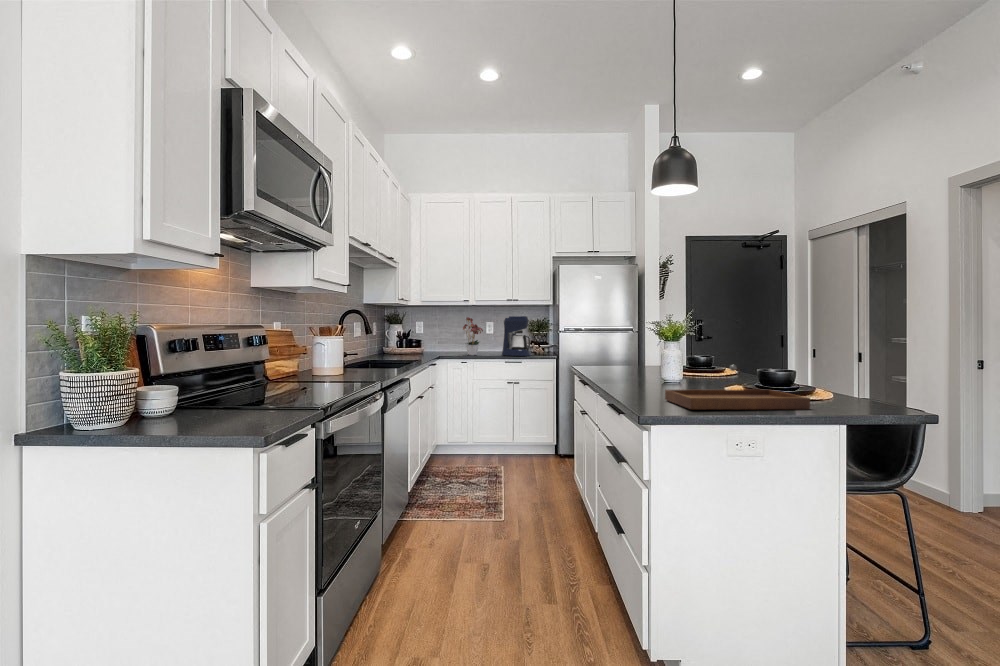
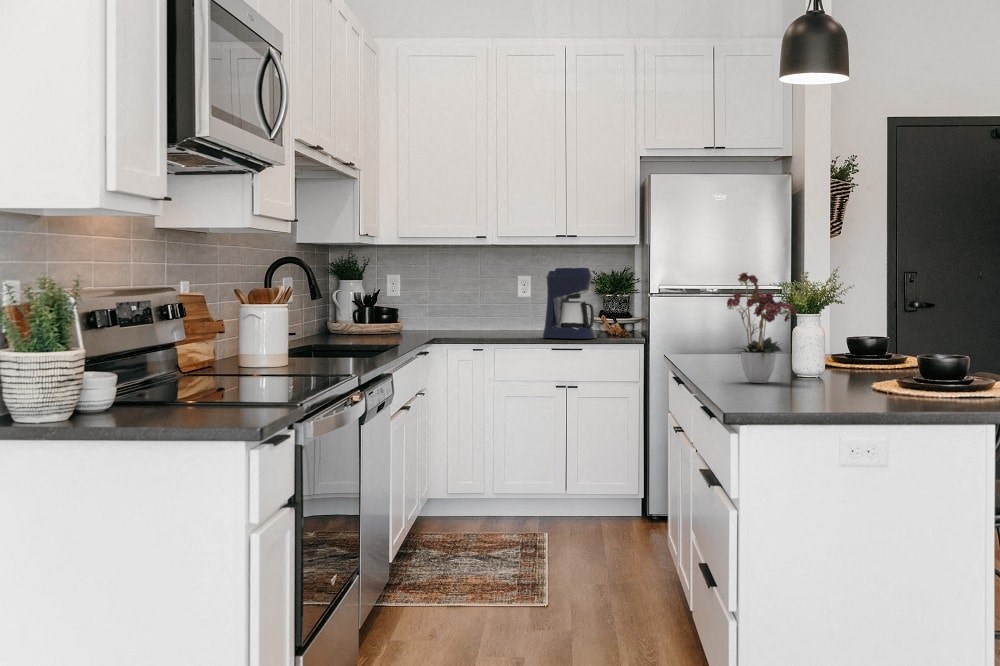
flower arrangement: present [463,317,483,355] -> present [727,273,797,383]
tray: present [665,365,810,409] -> none [777,347,971,408]

